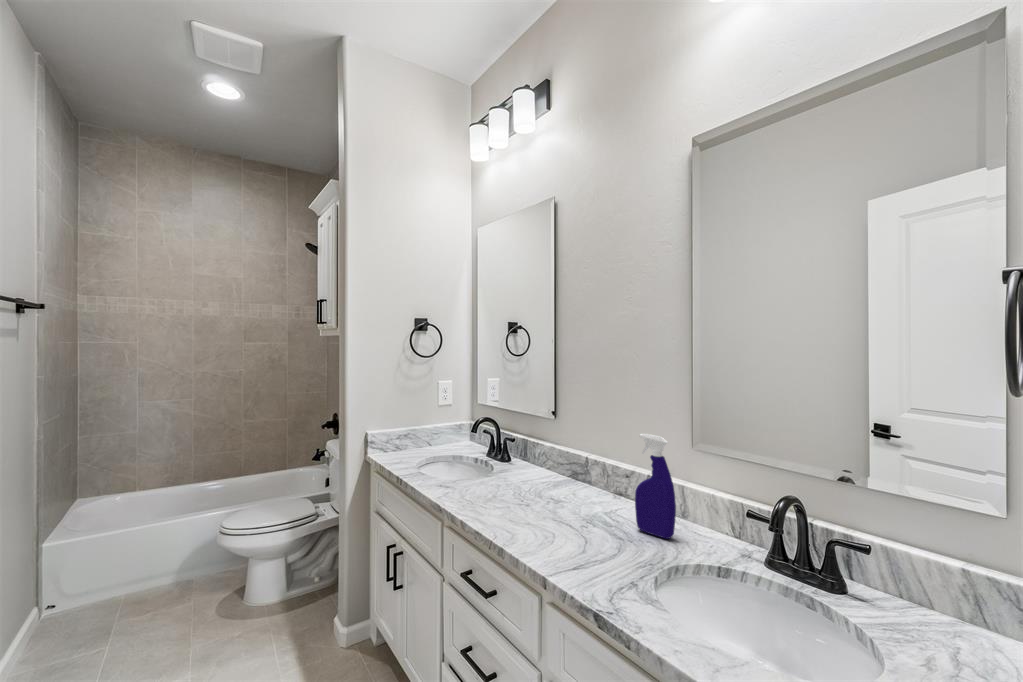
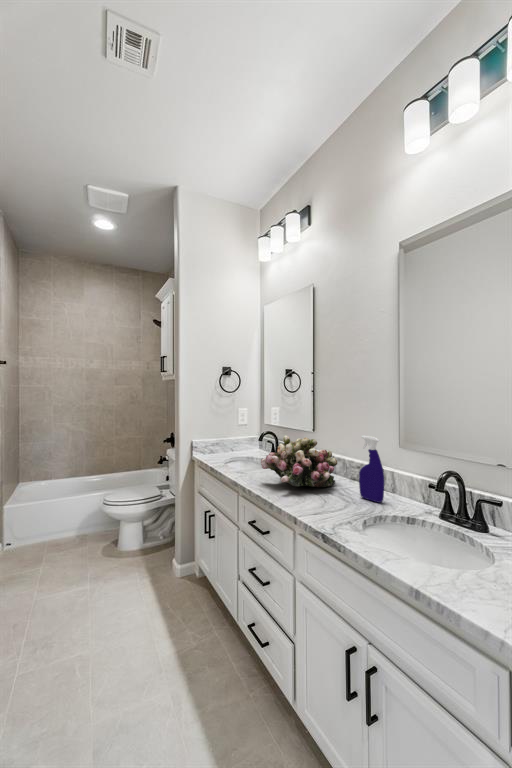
flower arrangement: none [479,431,597,514] -> present [261,436,337,487]

